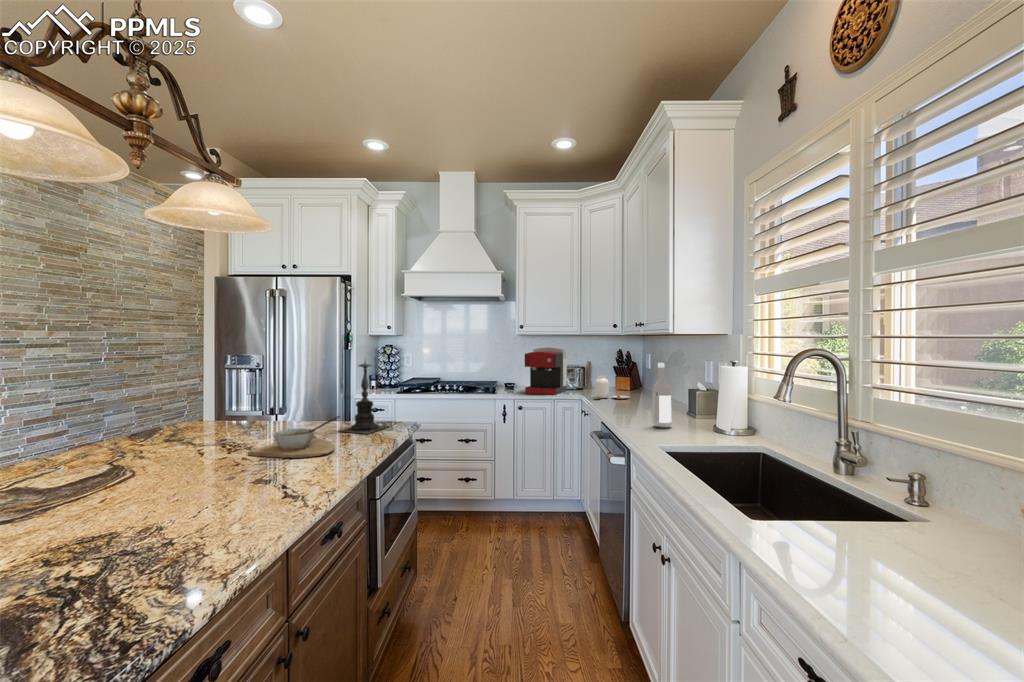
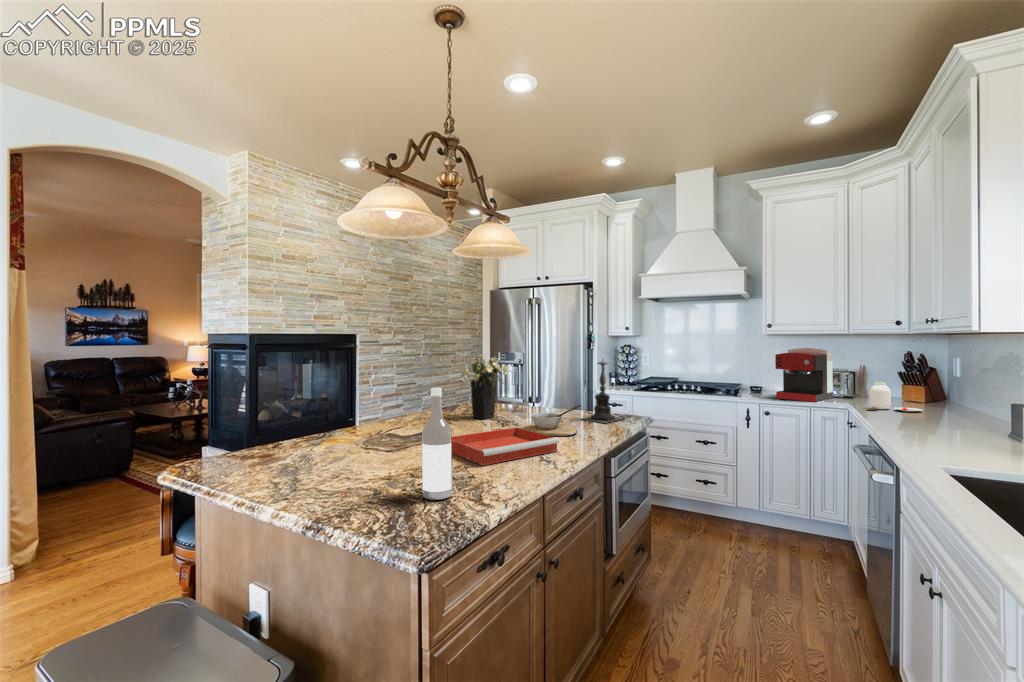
flower arrangement: none [160,355,247,444] -> present [460,354,508,419]
wine bottle: present [653,363,671,428] -> present [422,388,452,500]
tray: none [123,453,312,520] -> present [452,427,559,465]

